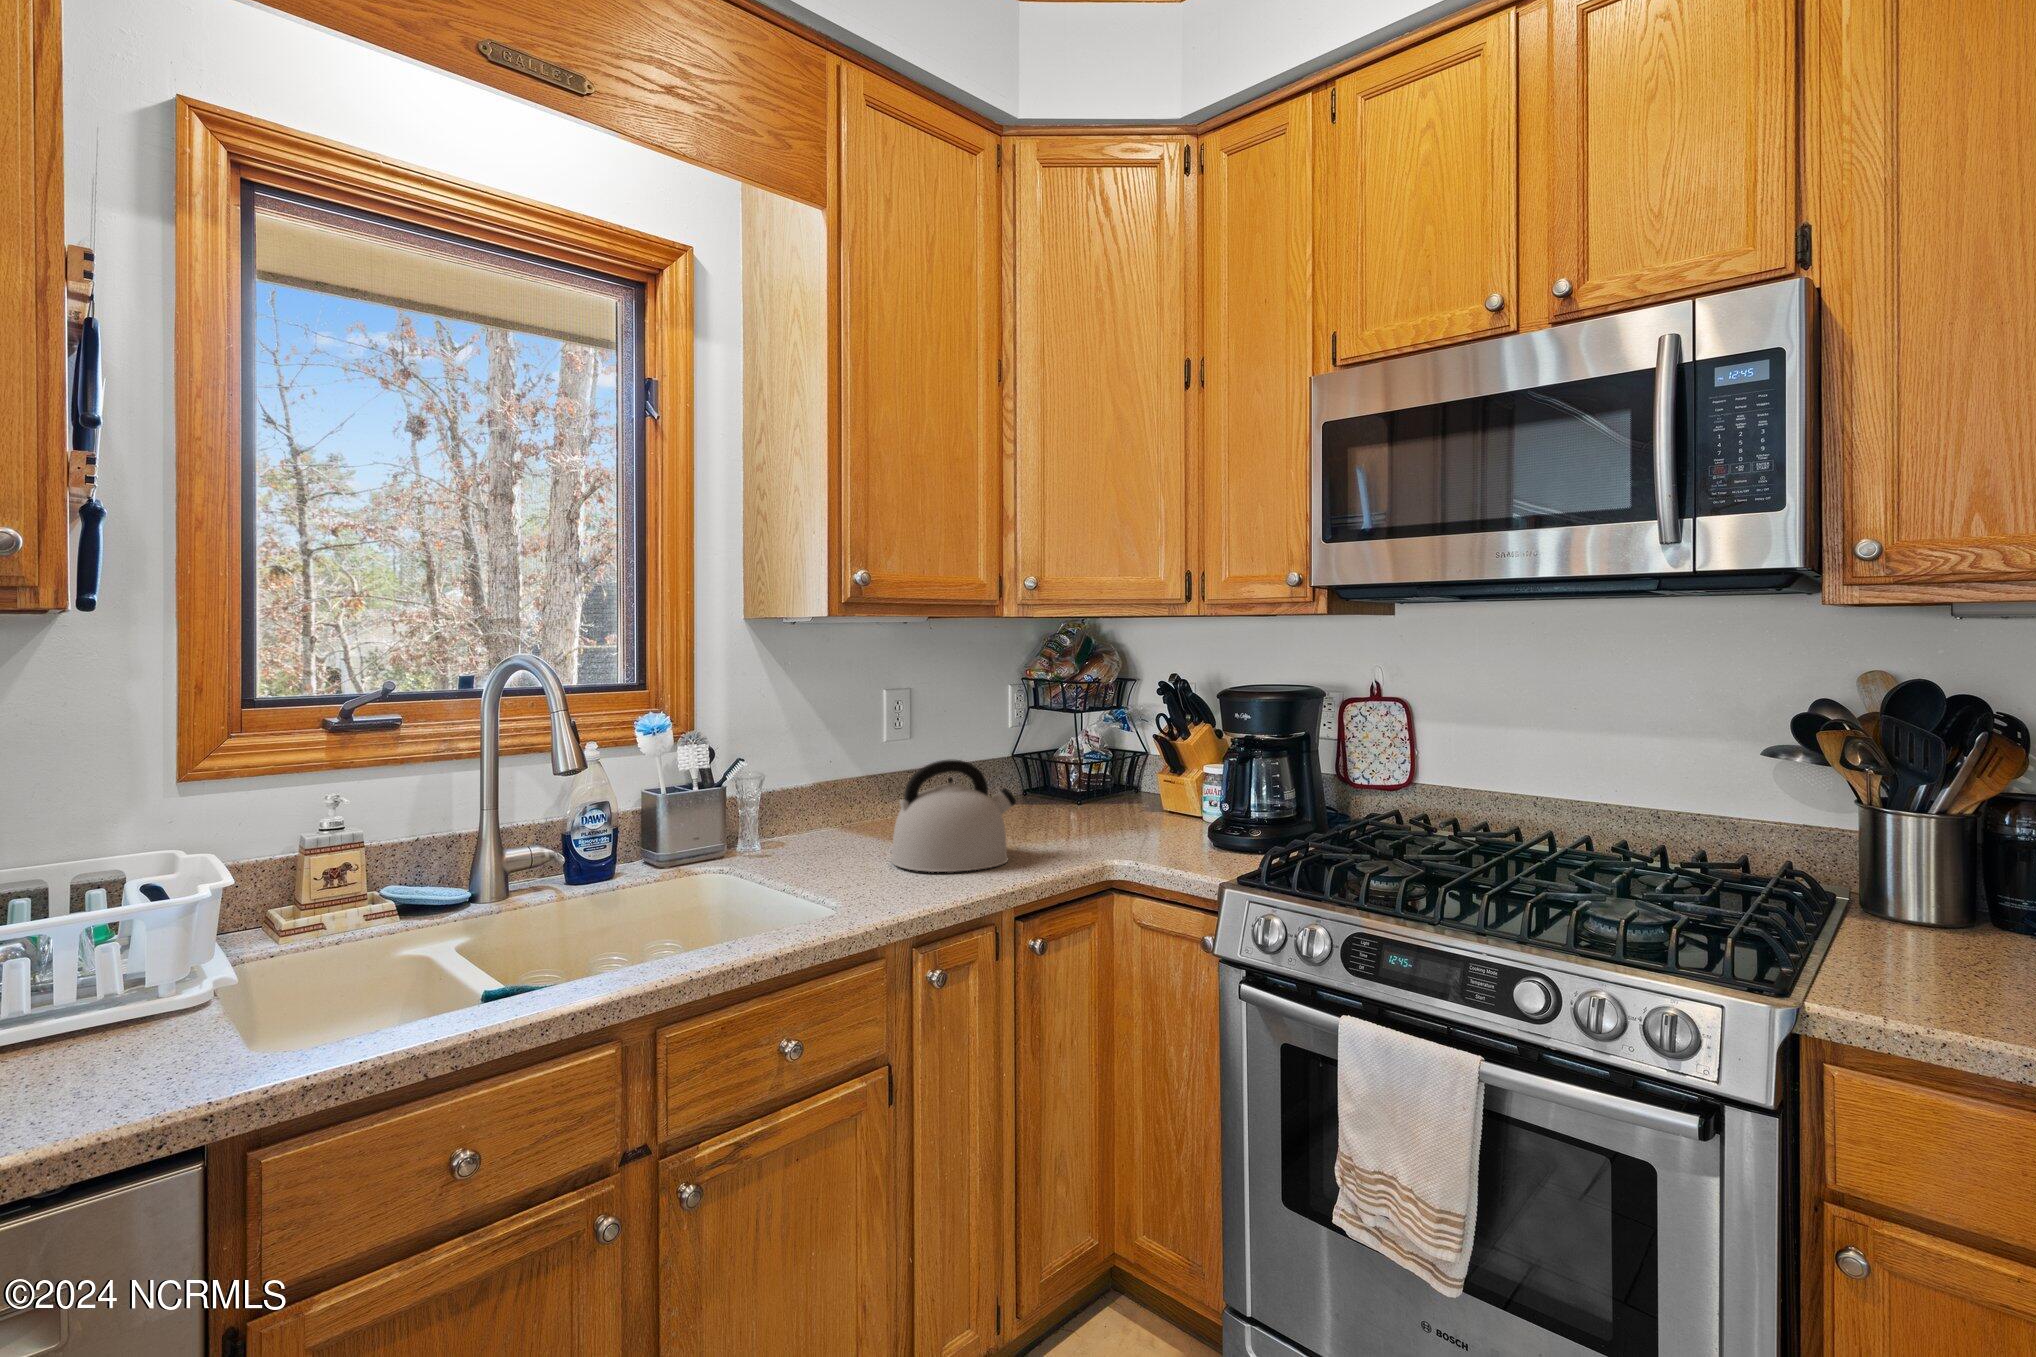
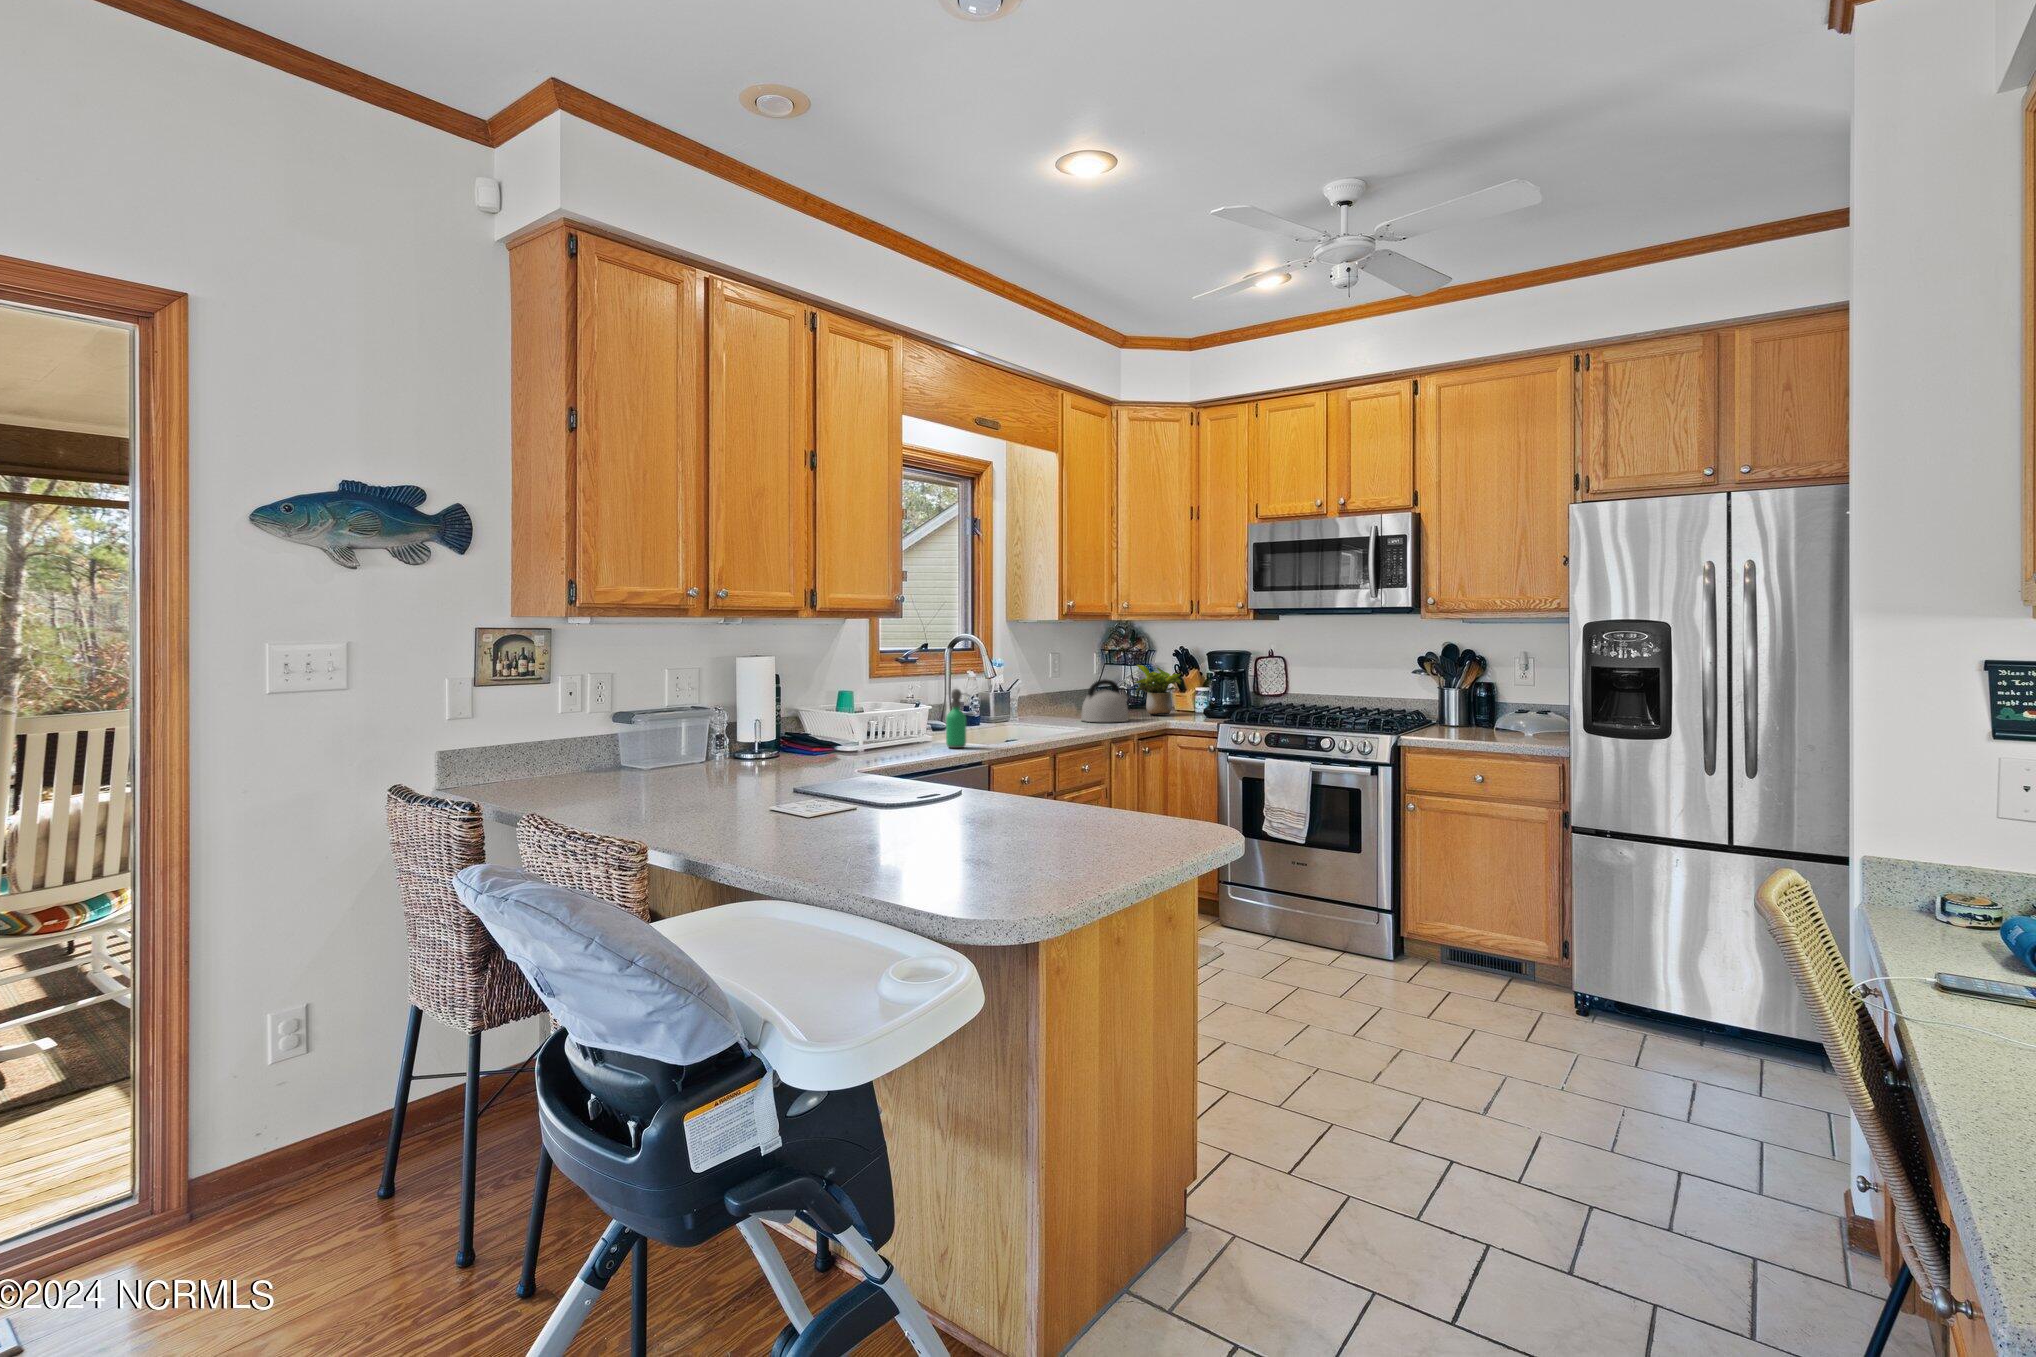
potted plant: none [1043,719,1165,835] -> present [1135,665,1182,715]
soap dispenser: none [71,862,173,1090] -> present [946,689,966,748]

